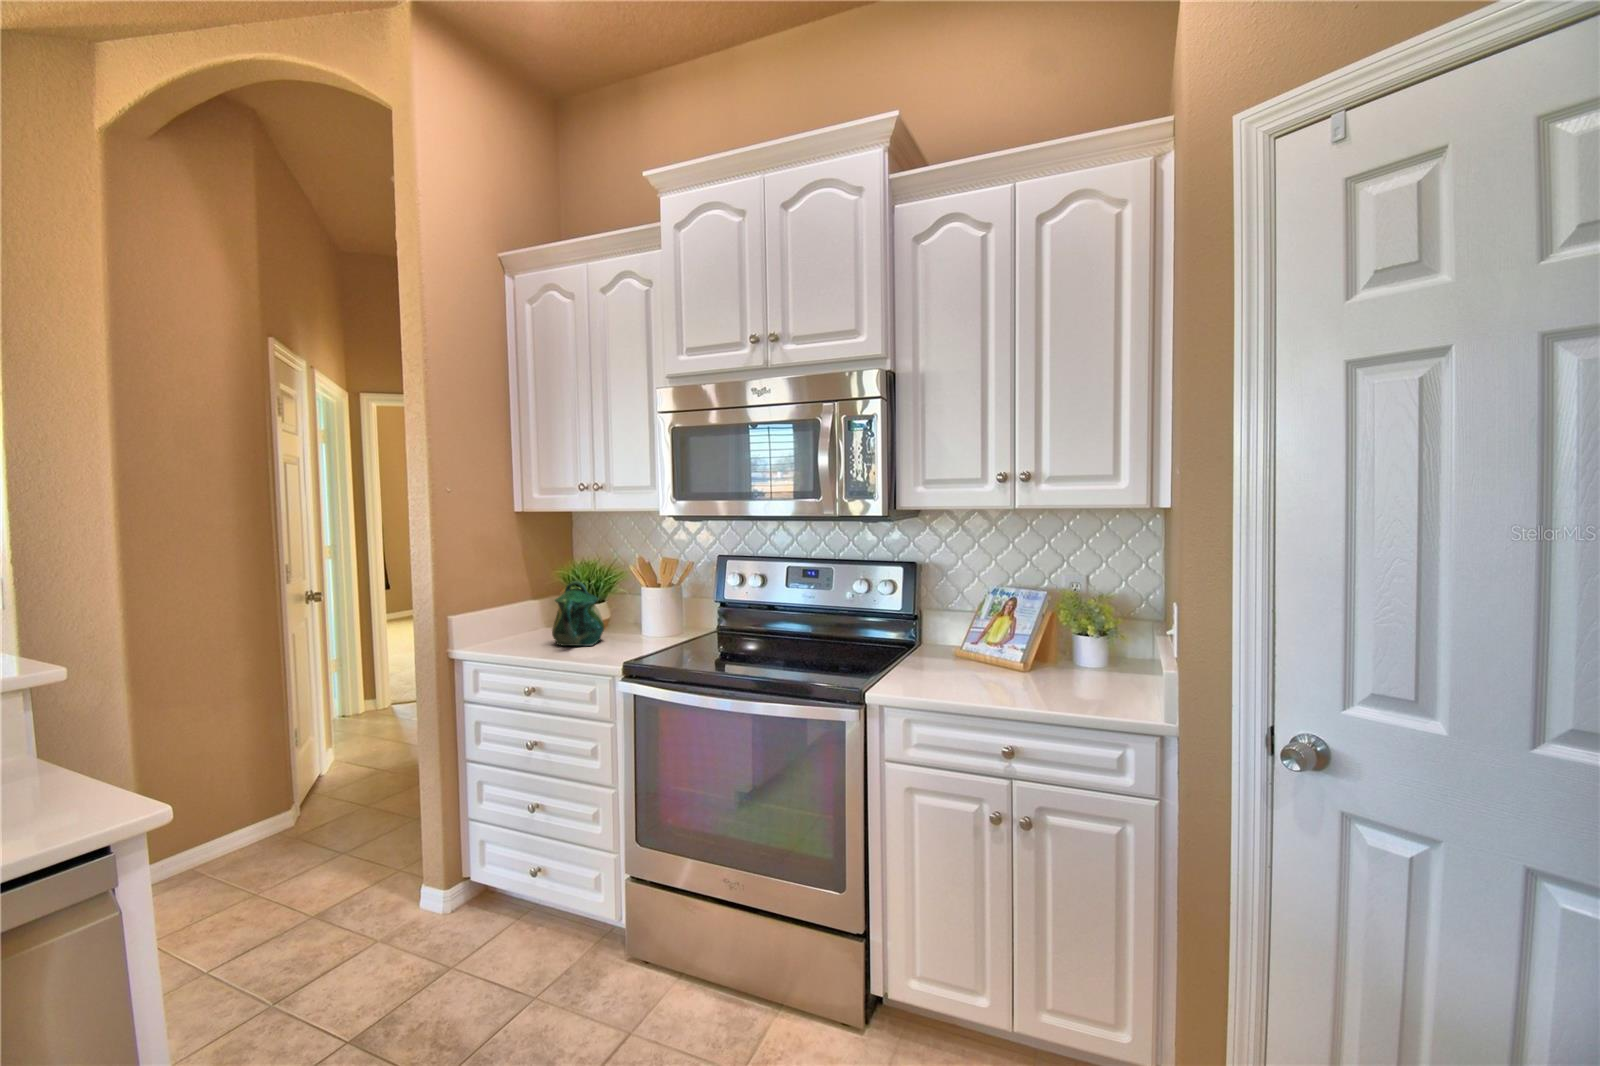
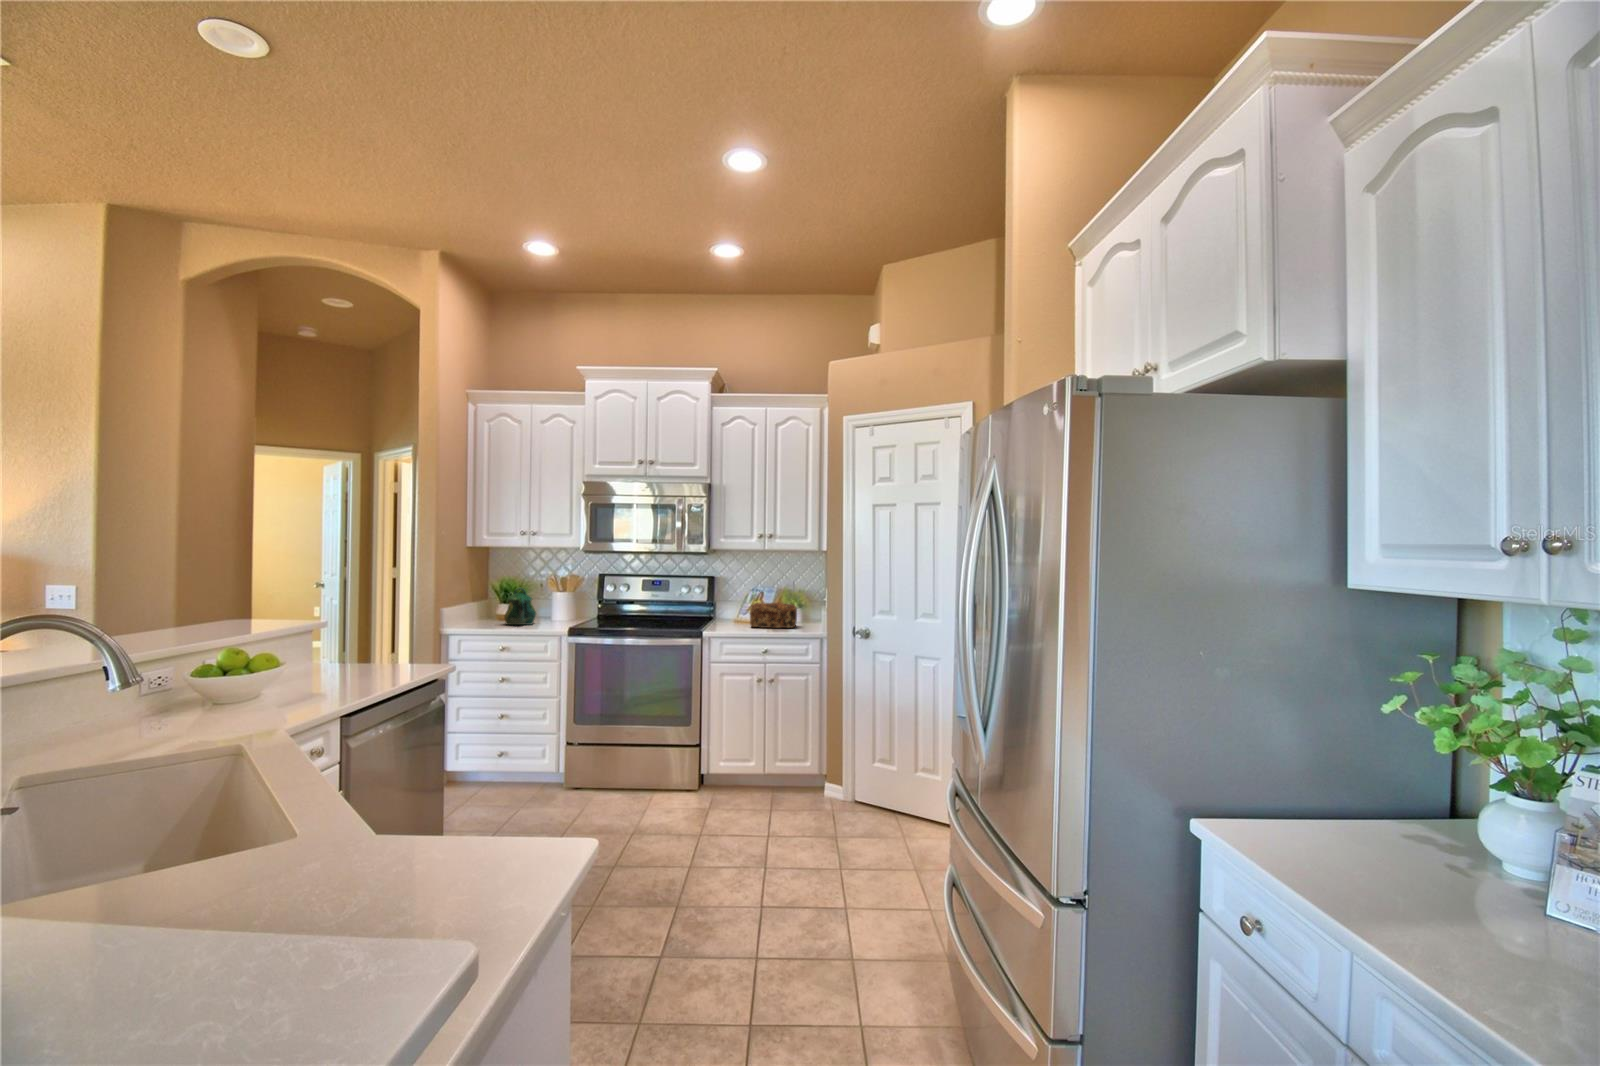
bread loaf: none [976,627,1094,695] -> present [750,602,797,628]

